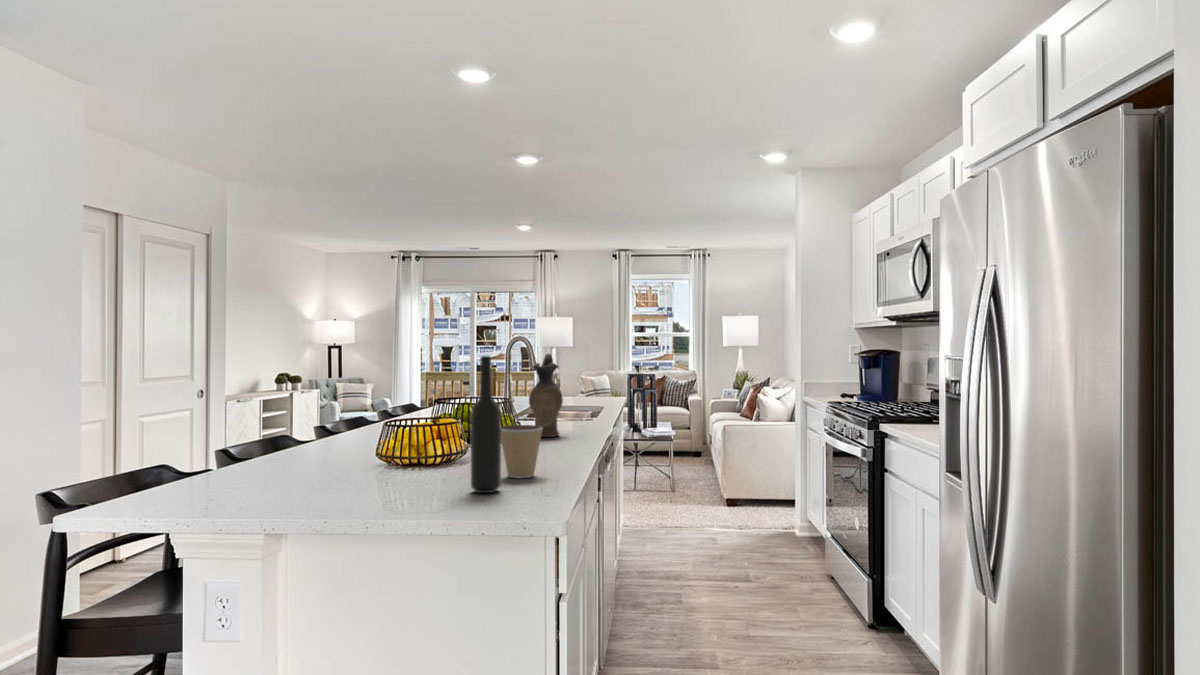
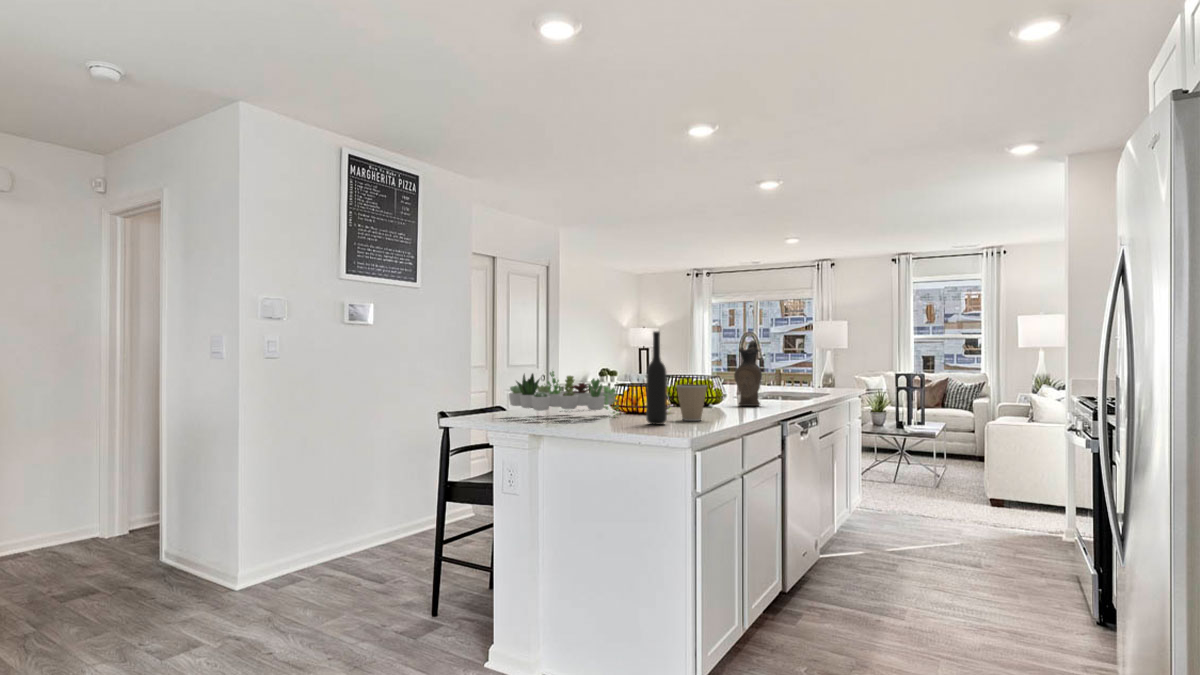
succulent plant: none [224,408,410,488] -> present [509,371,619,417]

